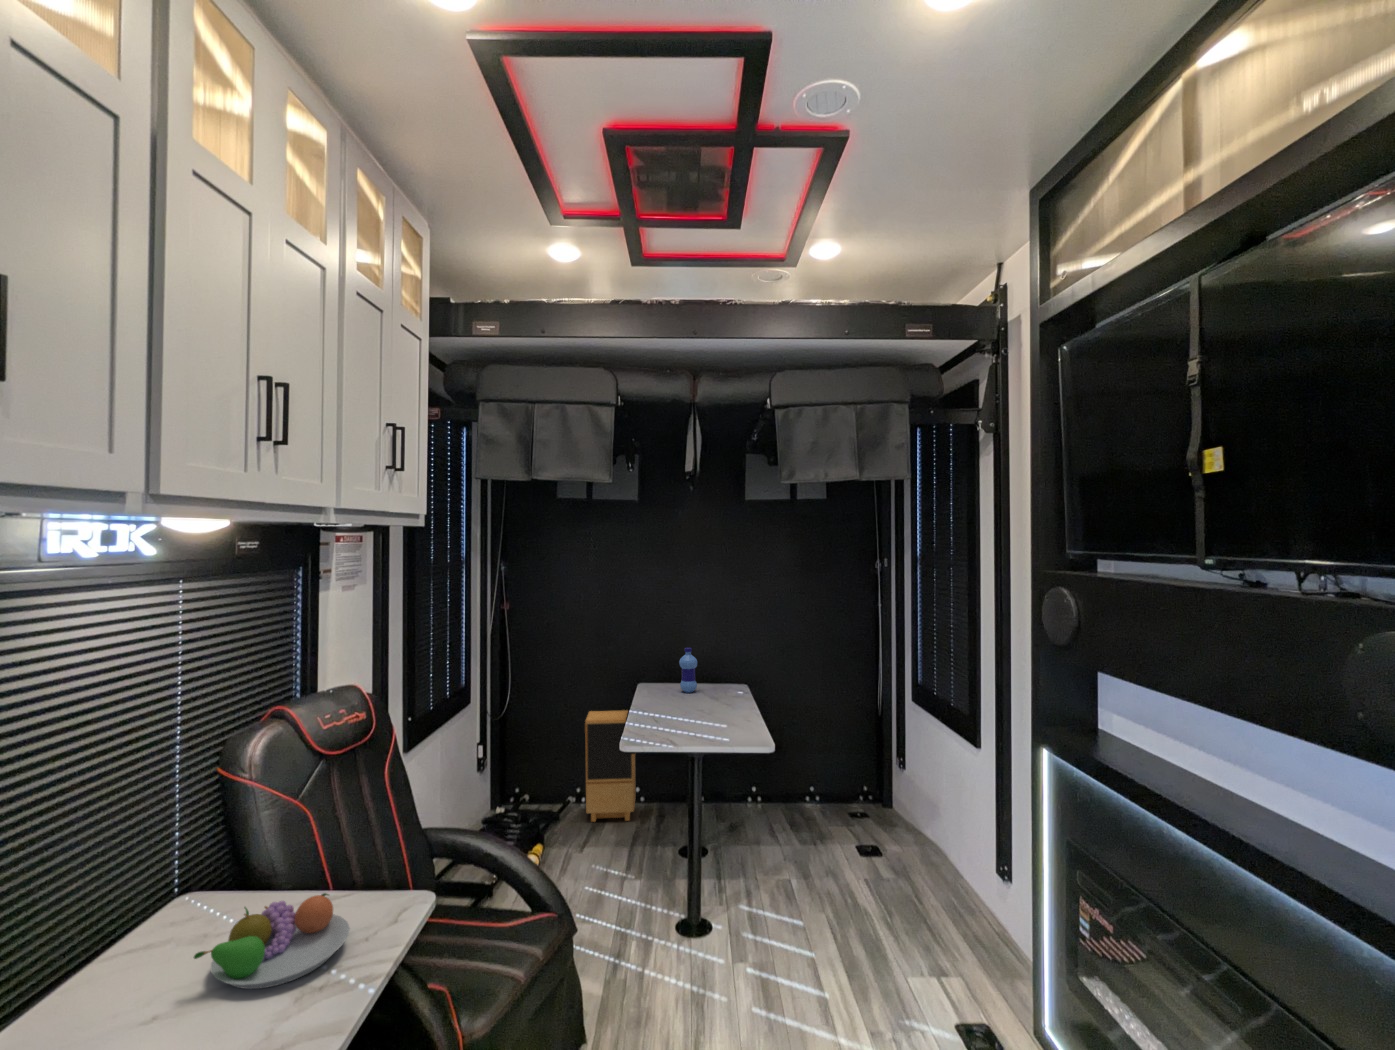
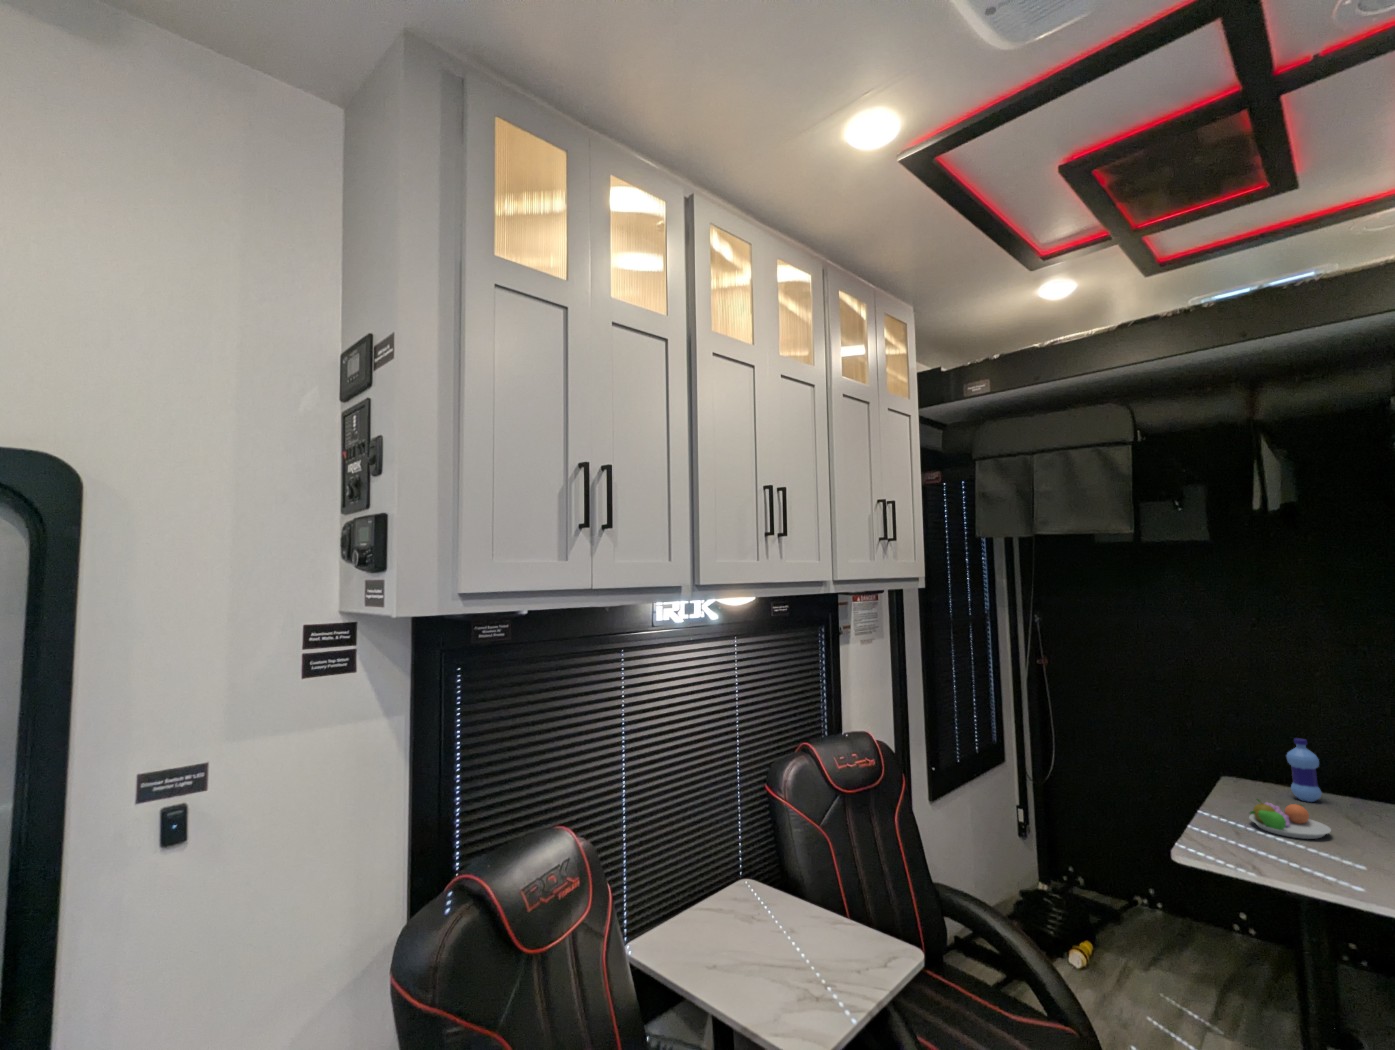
speaker: present [585,710,636,822] -> none [1146,798,1234,953]
fruit bowl: present [194,893,350,989] -> present [1249,799,1331,839]

